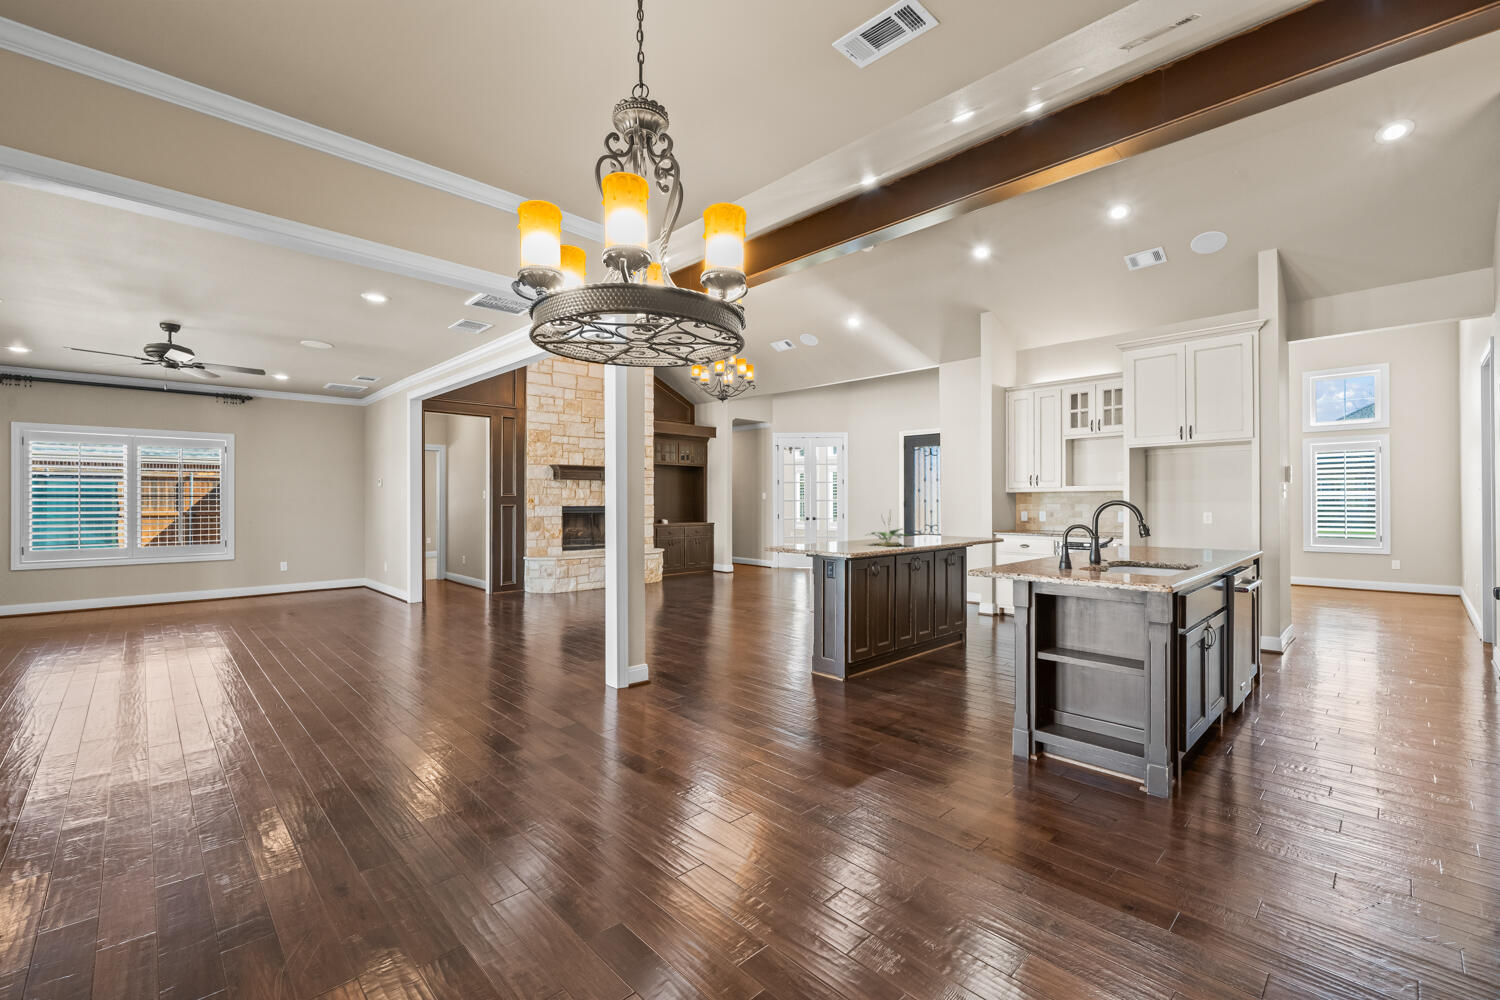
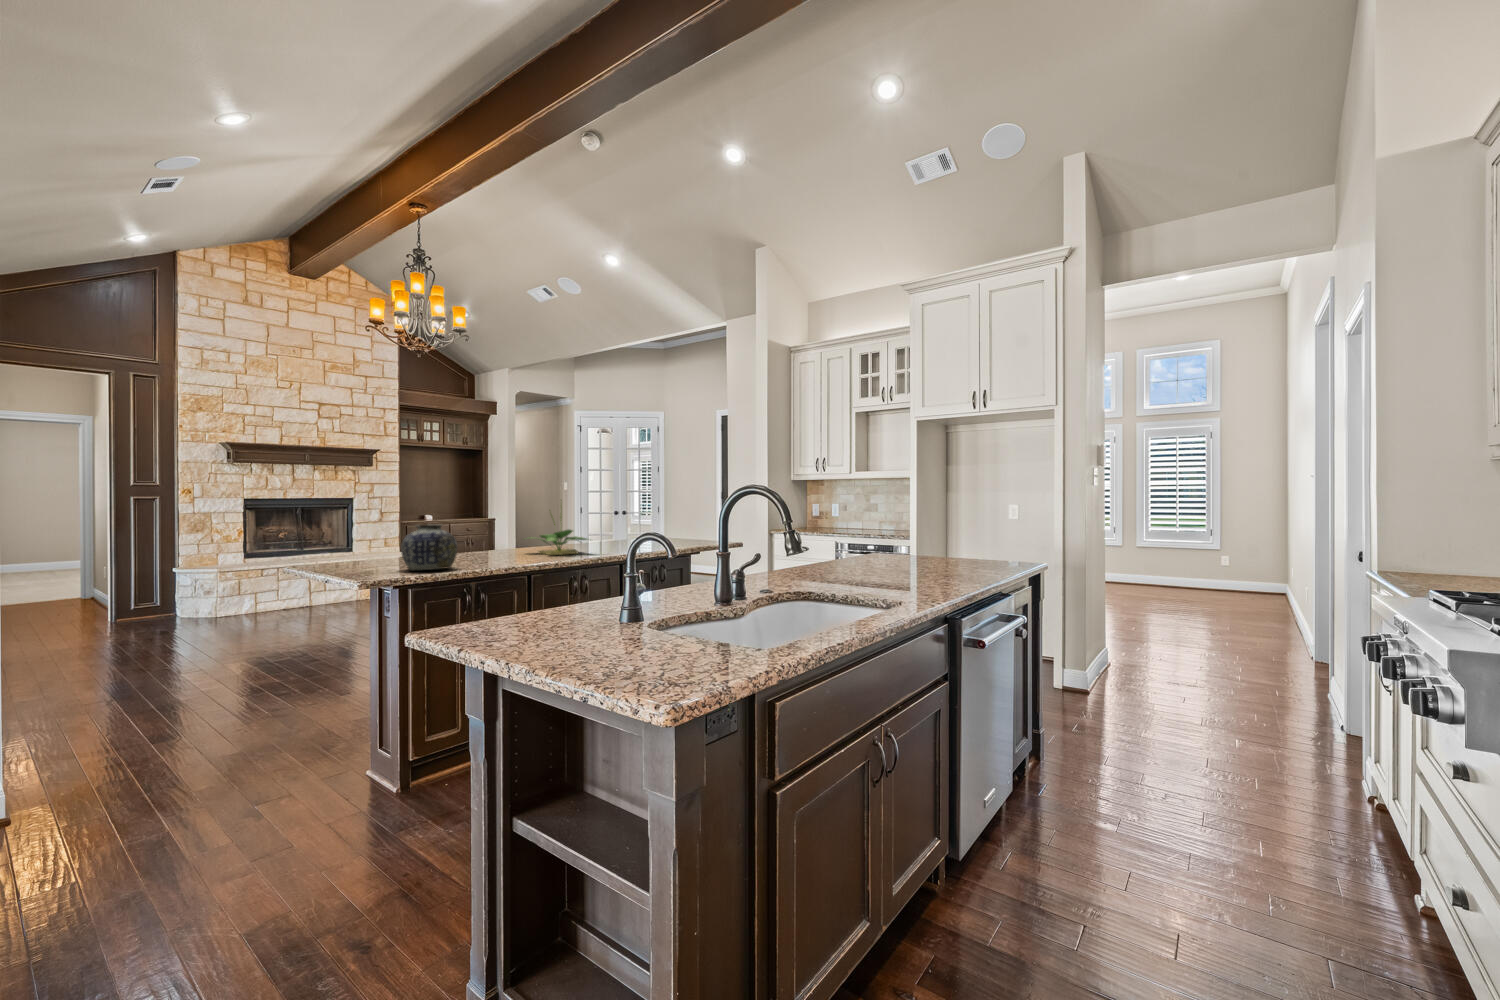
vase: none [828,523,860,552] -> present [401,524,457,570]

